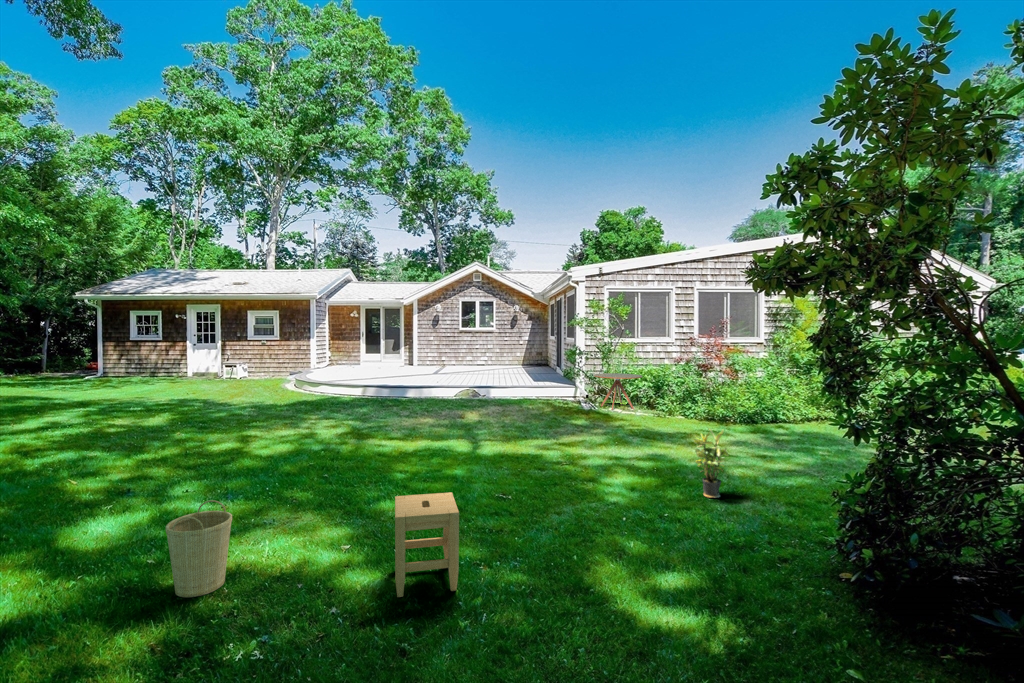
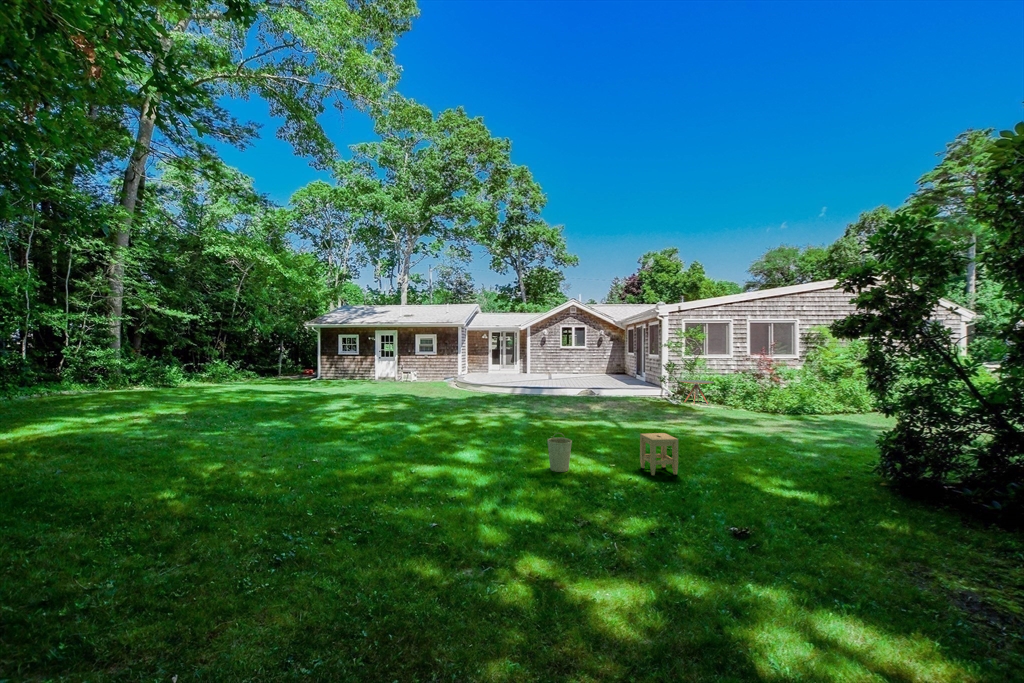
potted plant: present [693,428,728,498] -> none [773,409,795,449]

